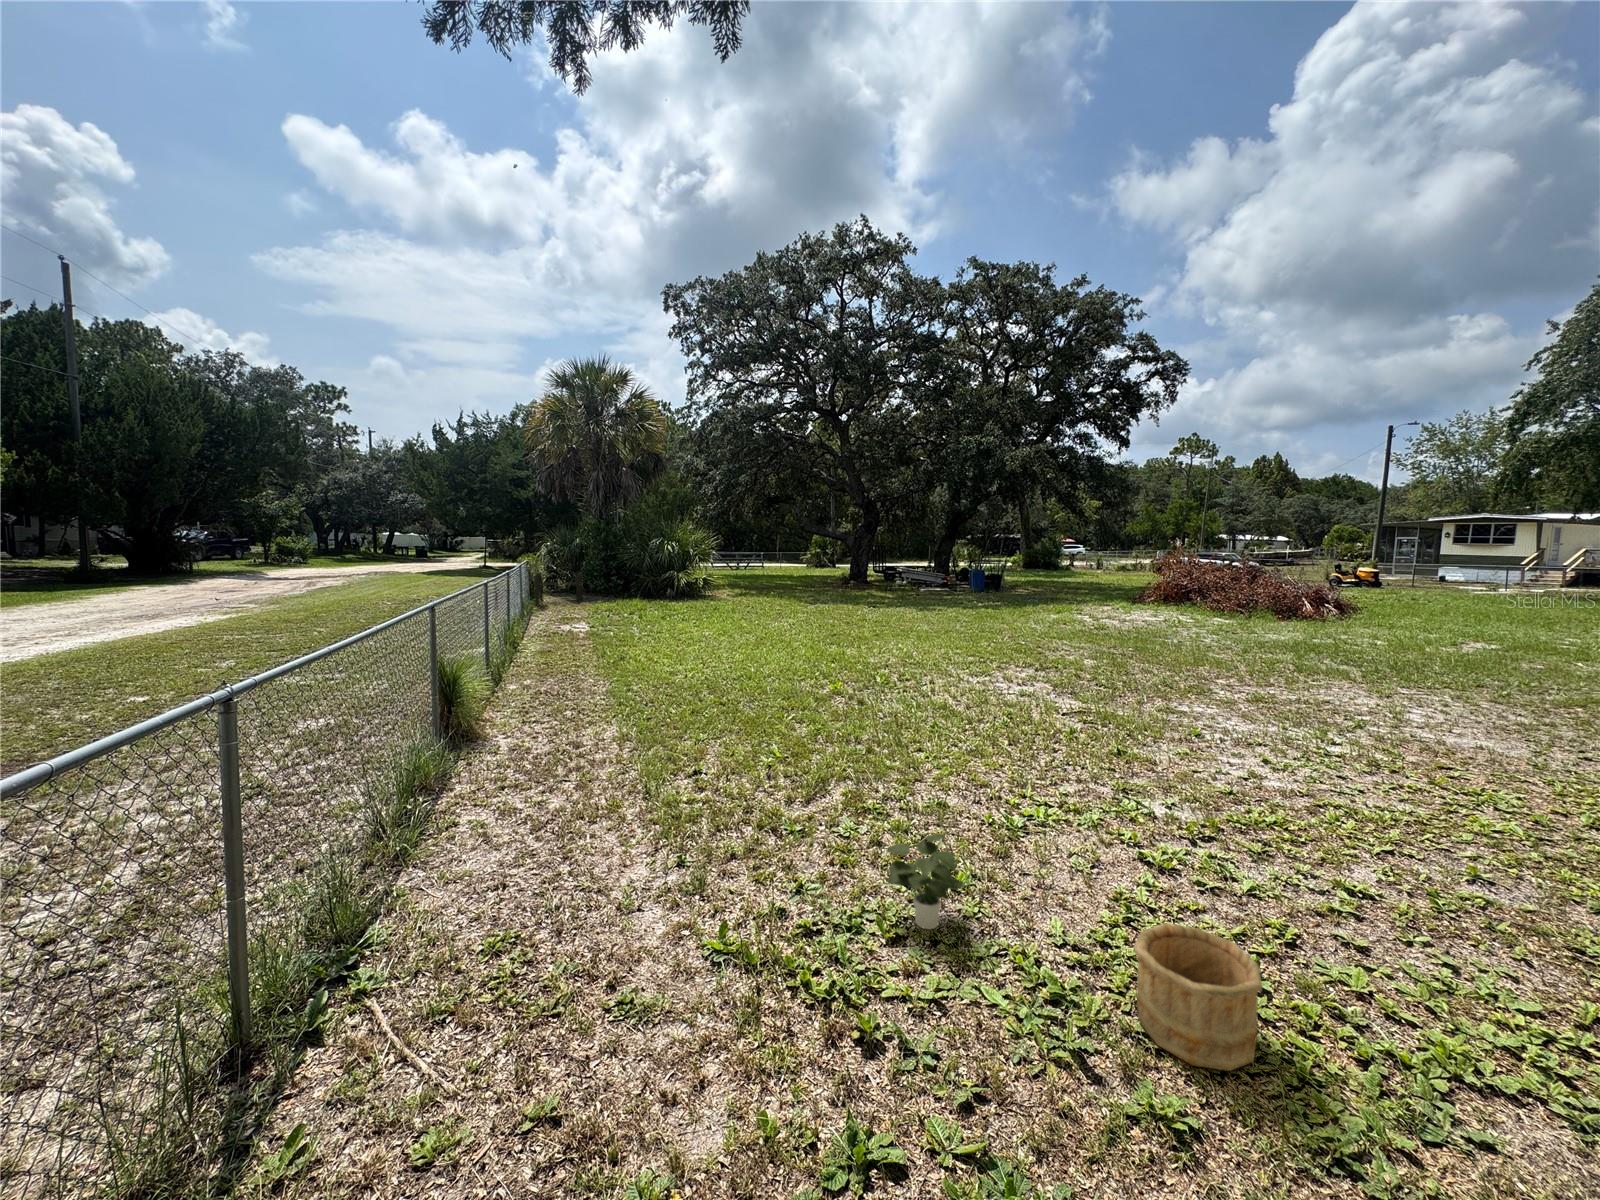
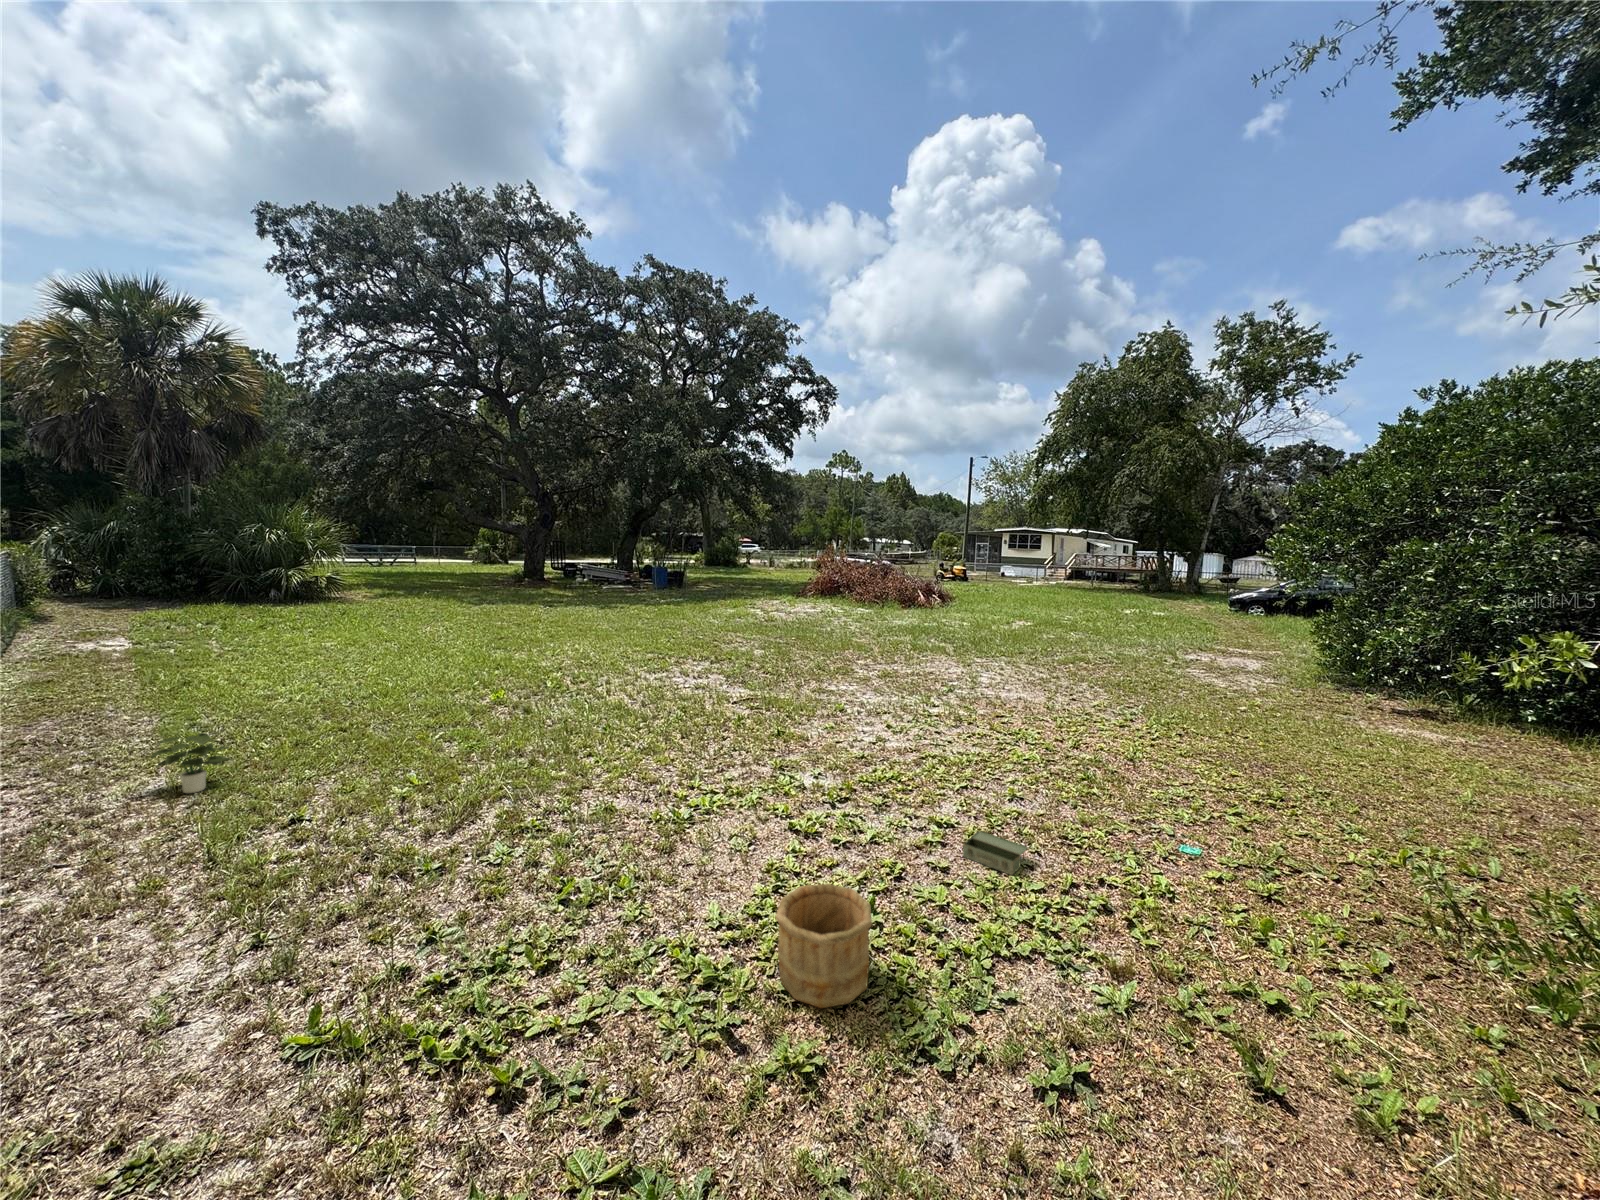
bench: present [534,573,583,605] -> none [30,567,129,614]
potted plant: present [887,834,965,929] -> present [151,728,229,793]
toolbox: none [1392,912,1510,982] -> present [962,831,1028,875]

